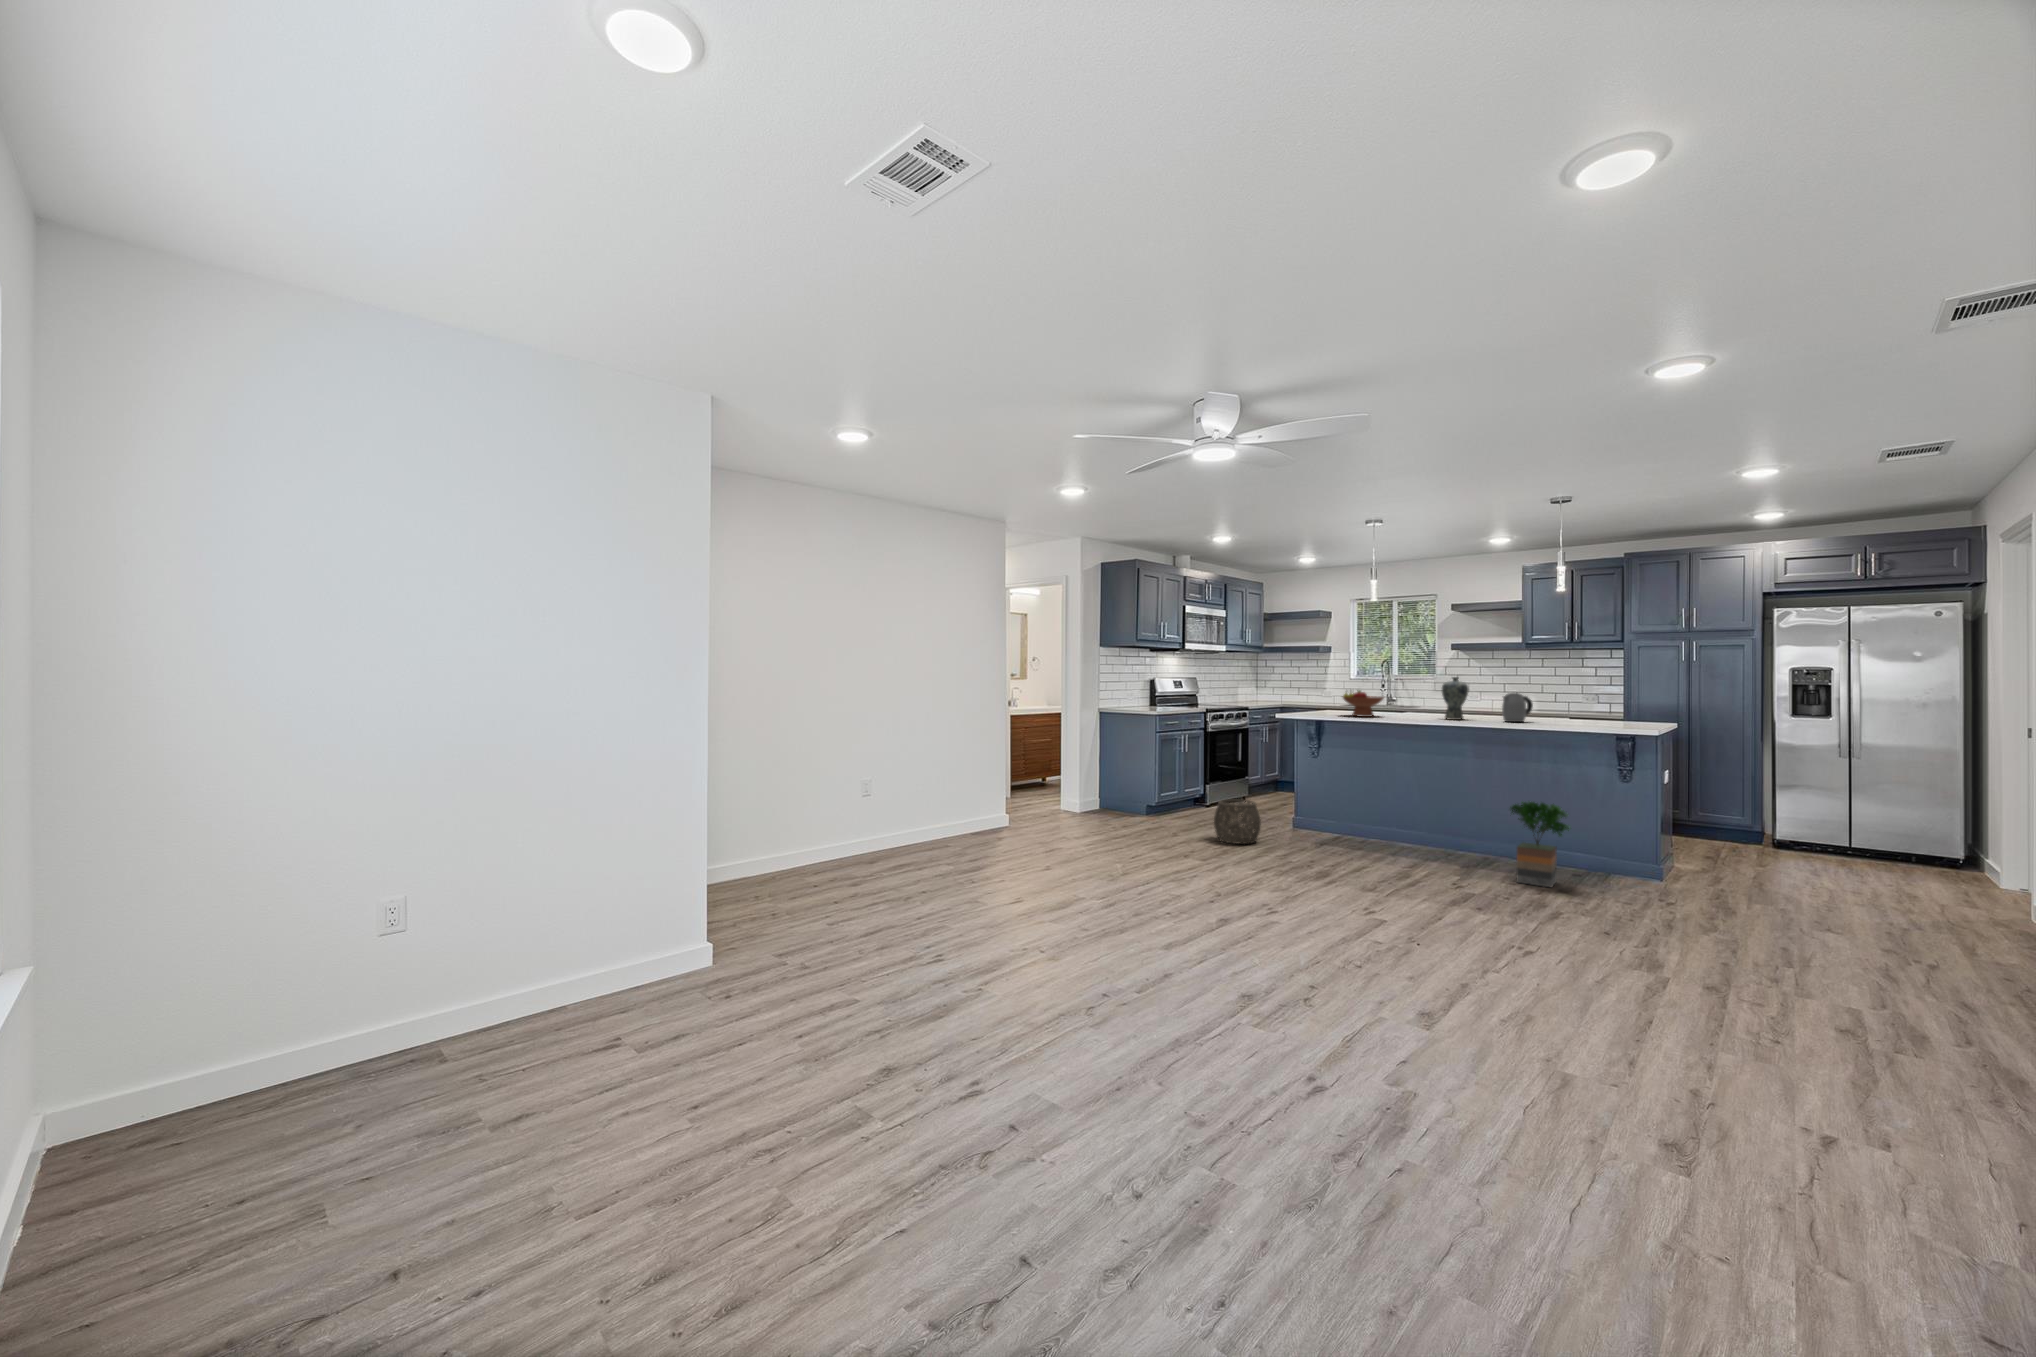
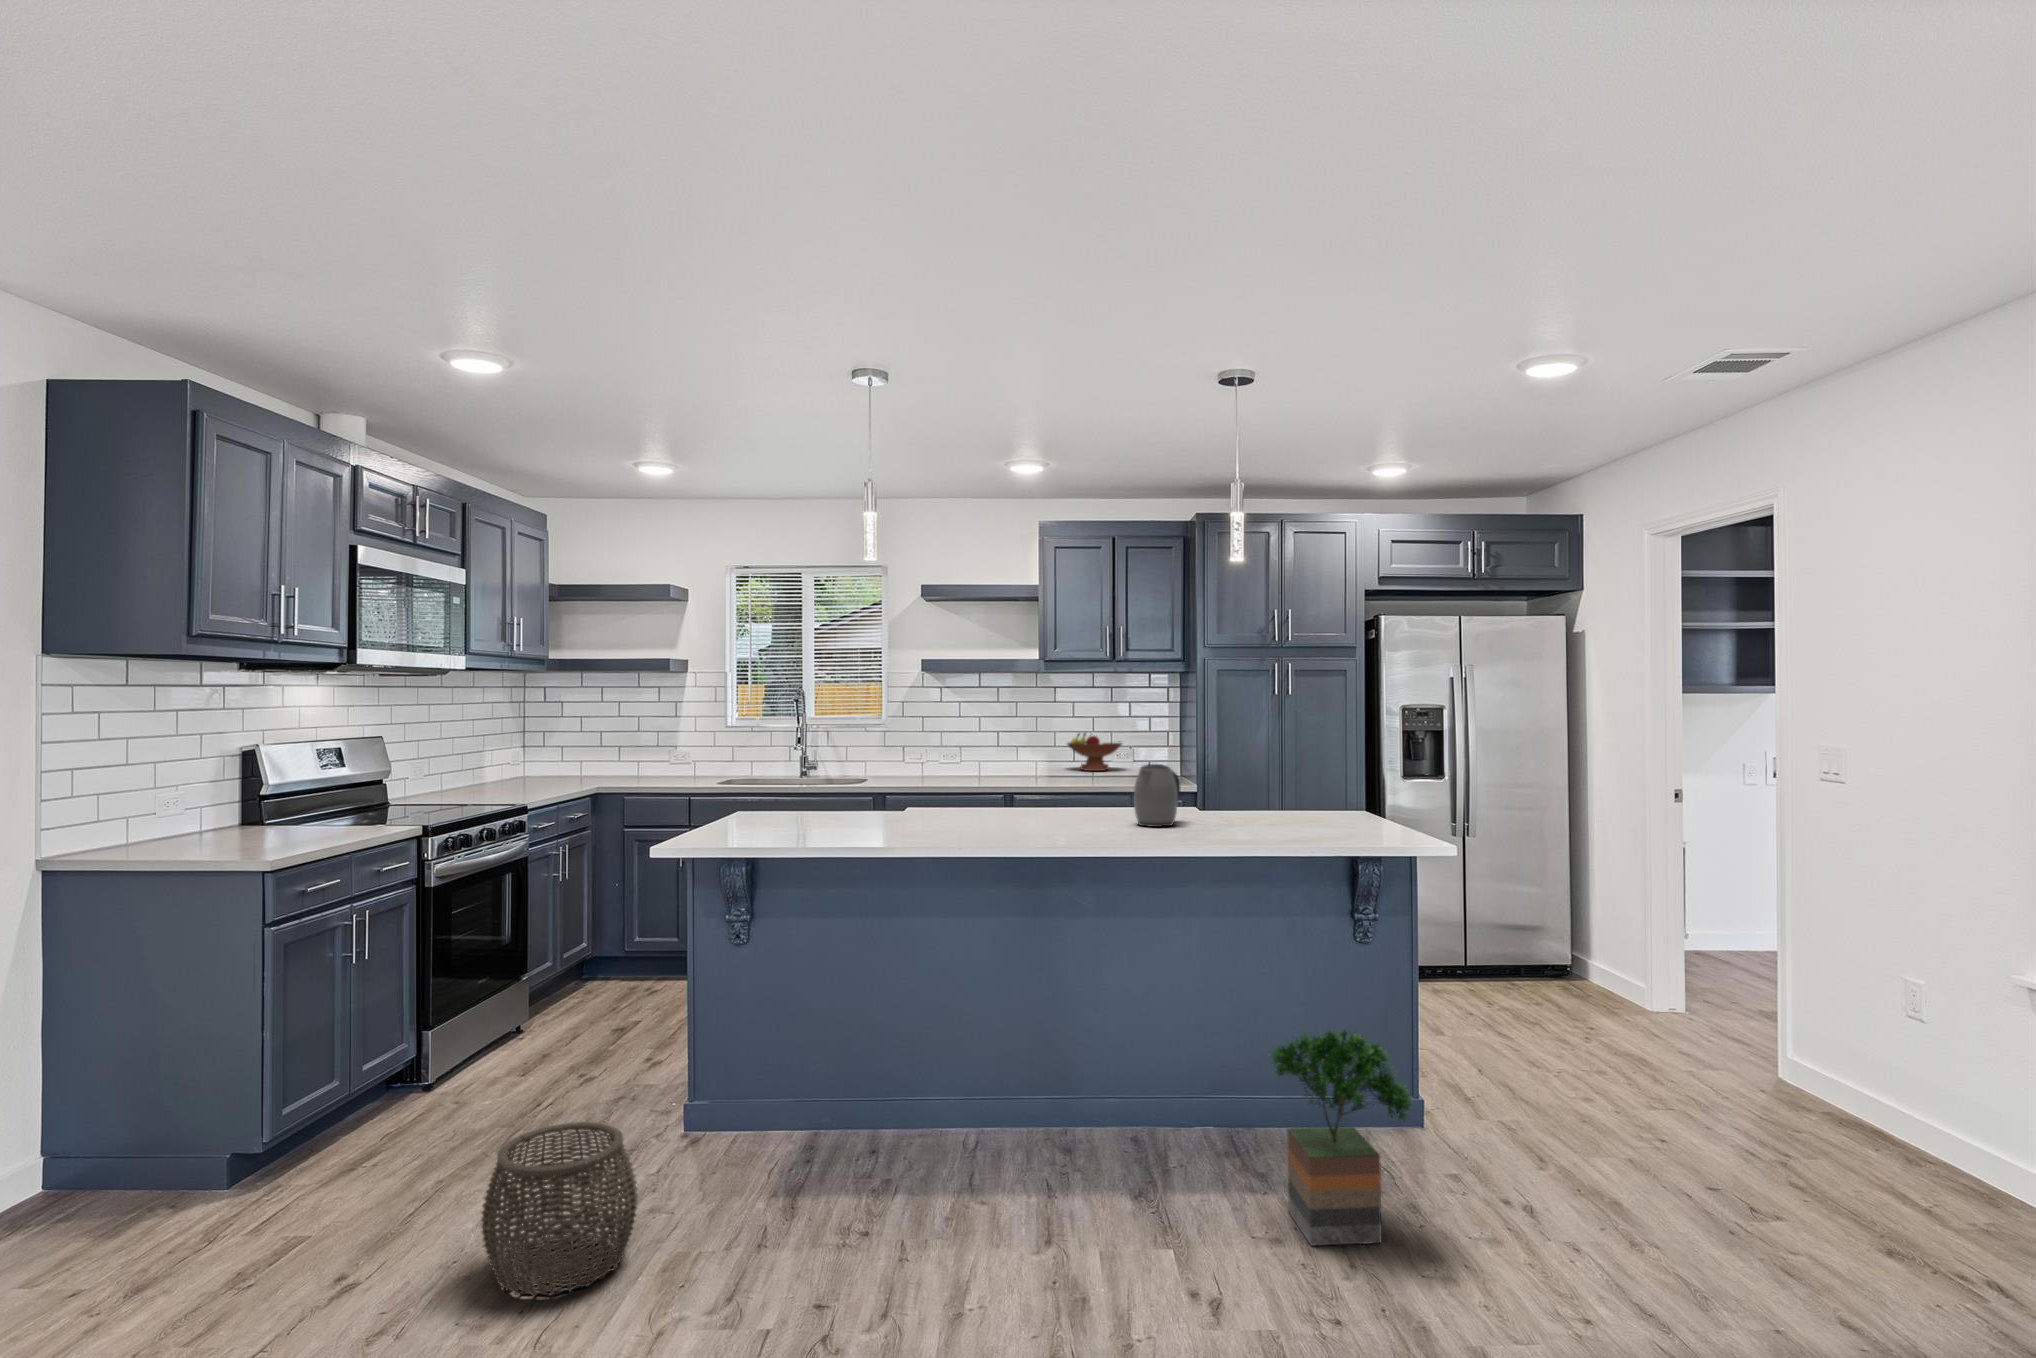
vase: present [1442,677,1469,720] -> none [1019,731,1071,827]
fruit bowl: present [1342,690,1384,717] -> present [1067,733,1122,771]

